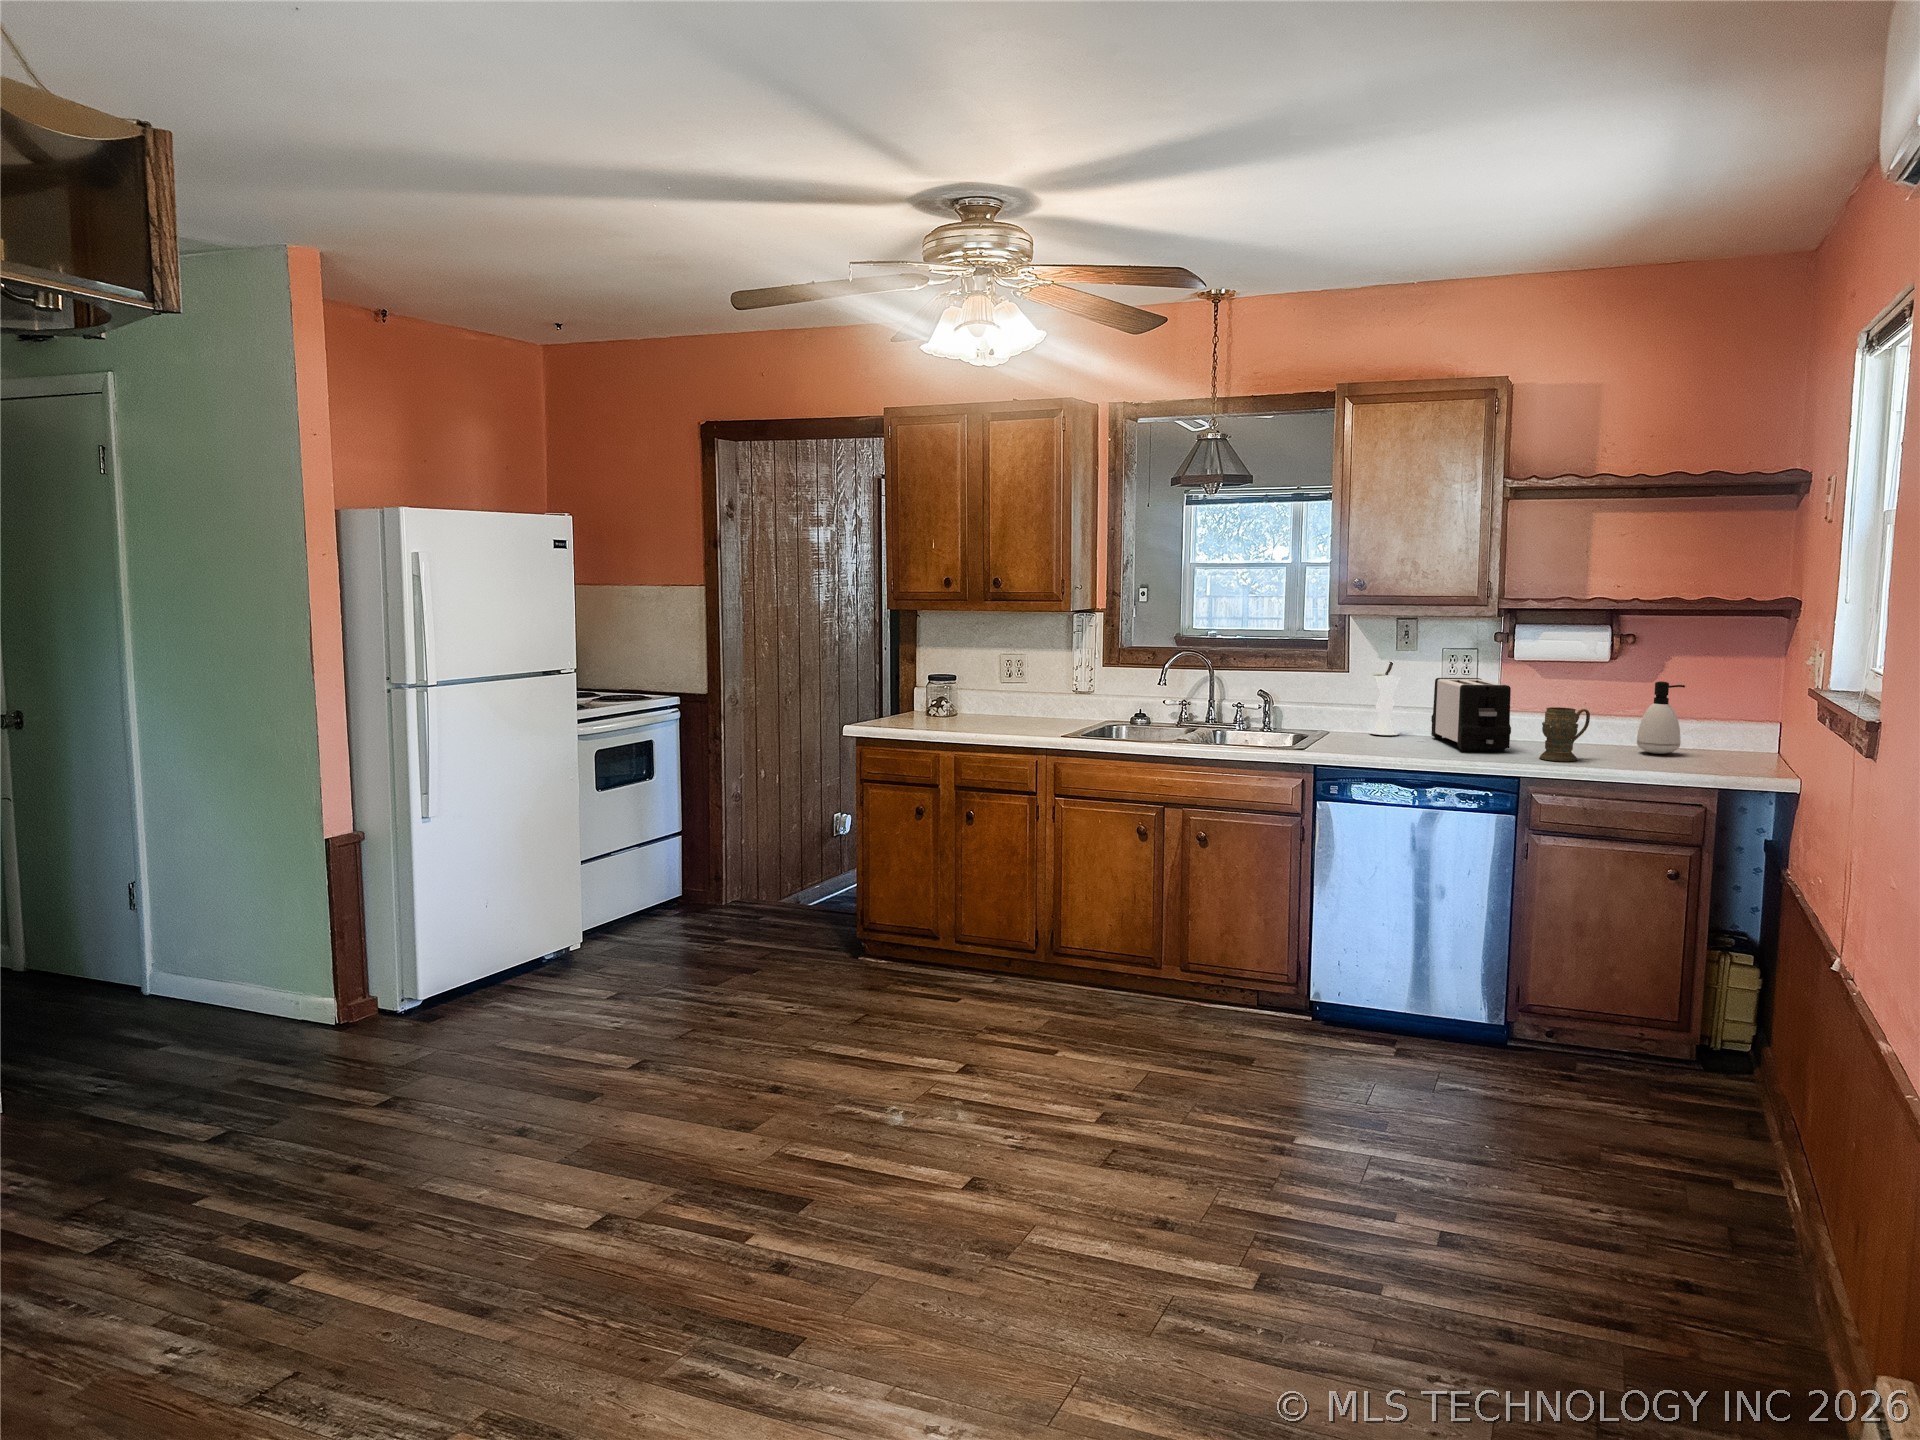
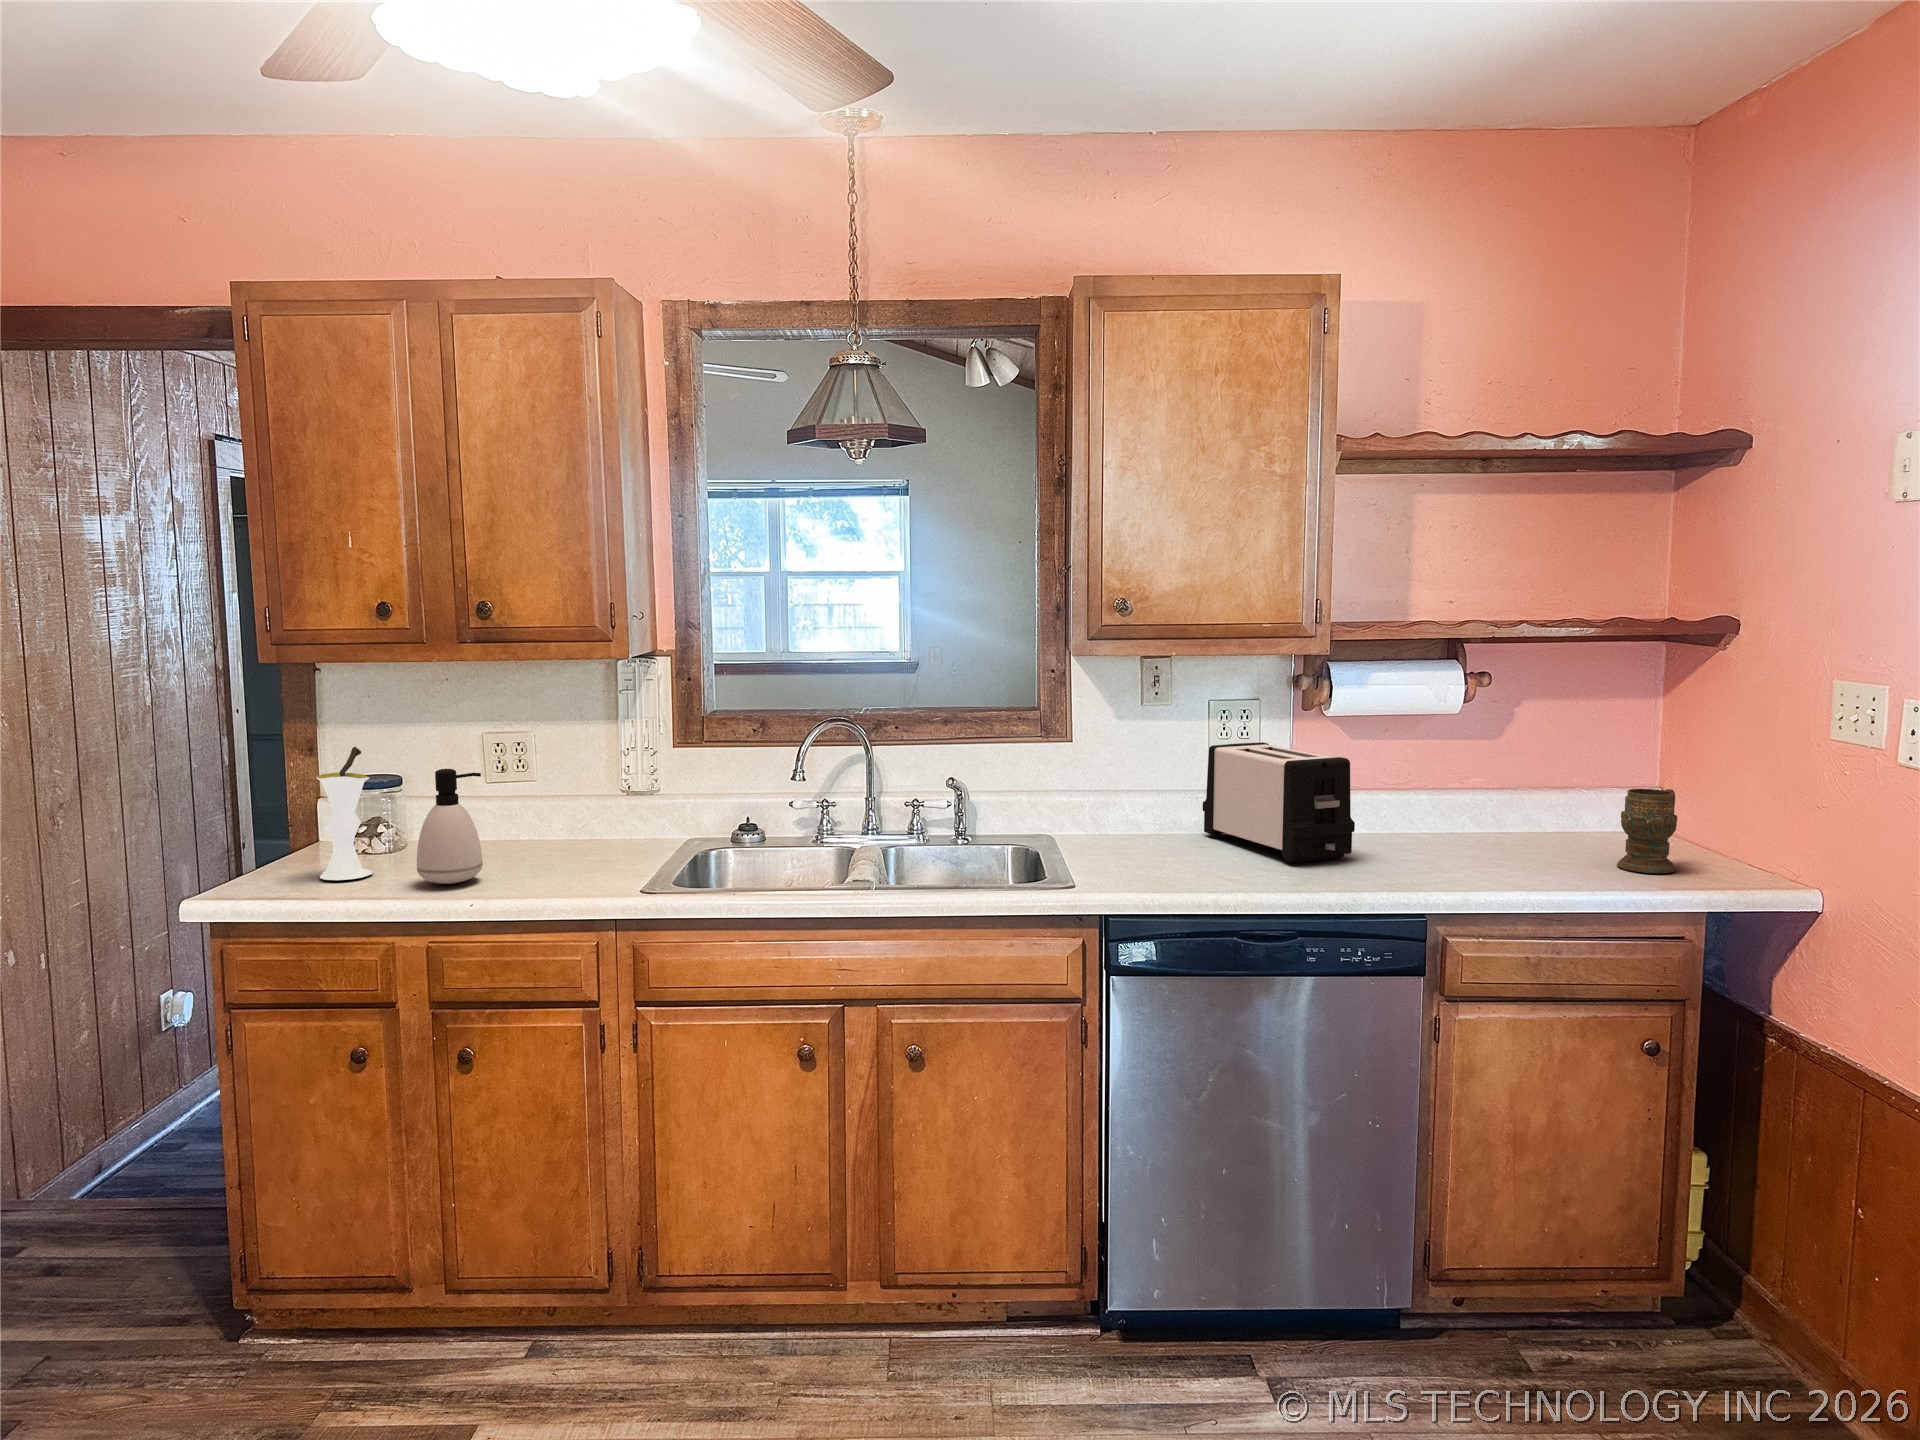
vase: present [1370,662,1401,735] -> present [316,747,373,880]
soap dispenser: present [1637,681,1685,754] -> present [417,769,483,884]
mug: present [1540,707,1590,761] -> present [1617,789,1678,873]

